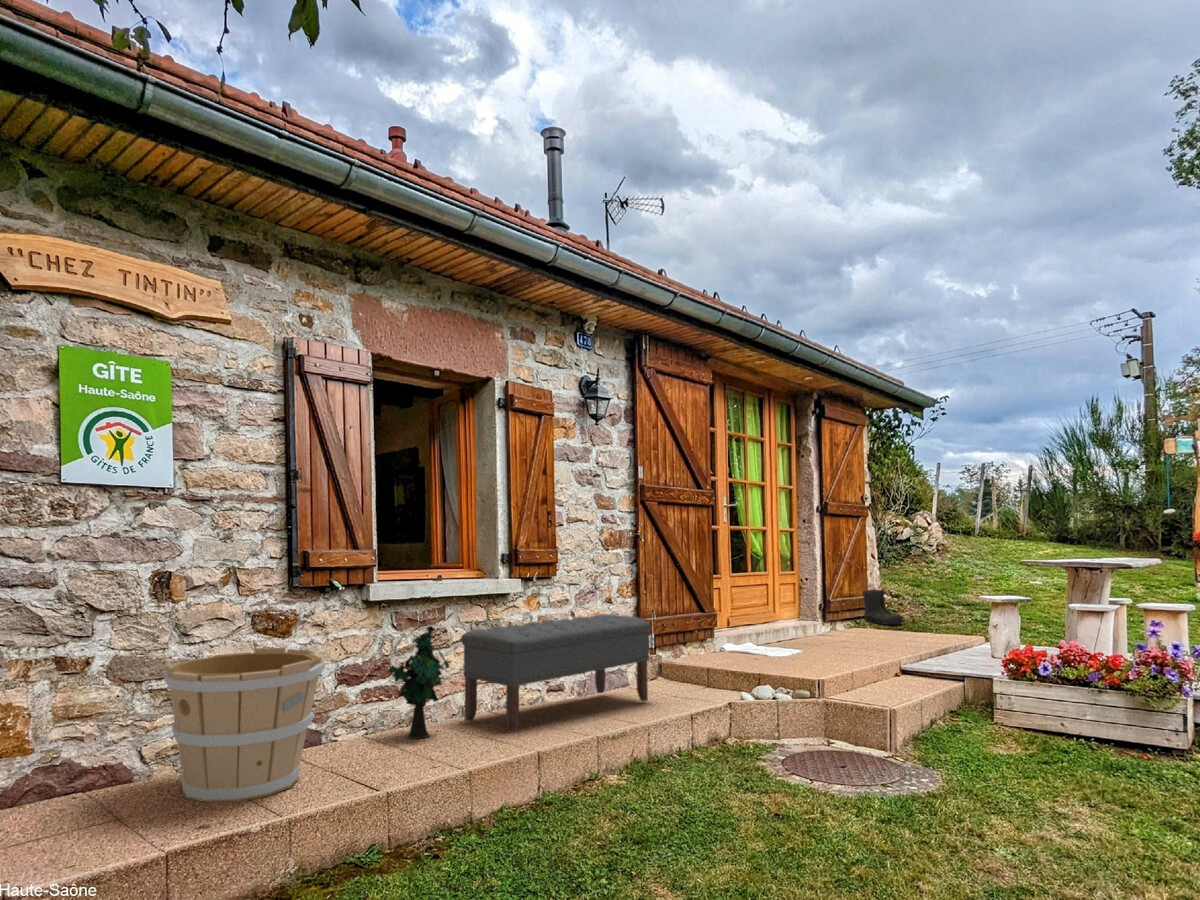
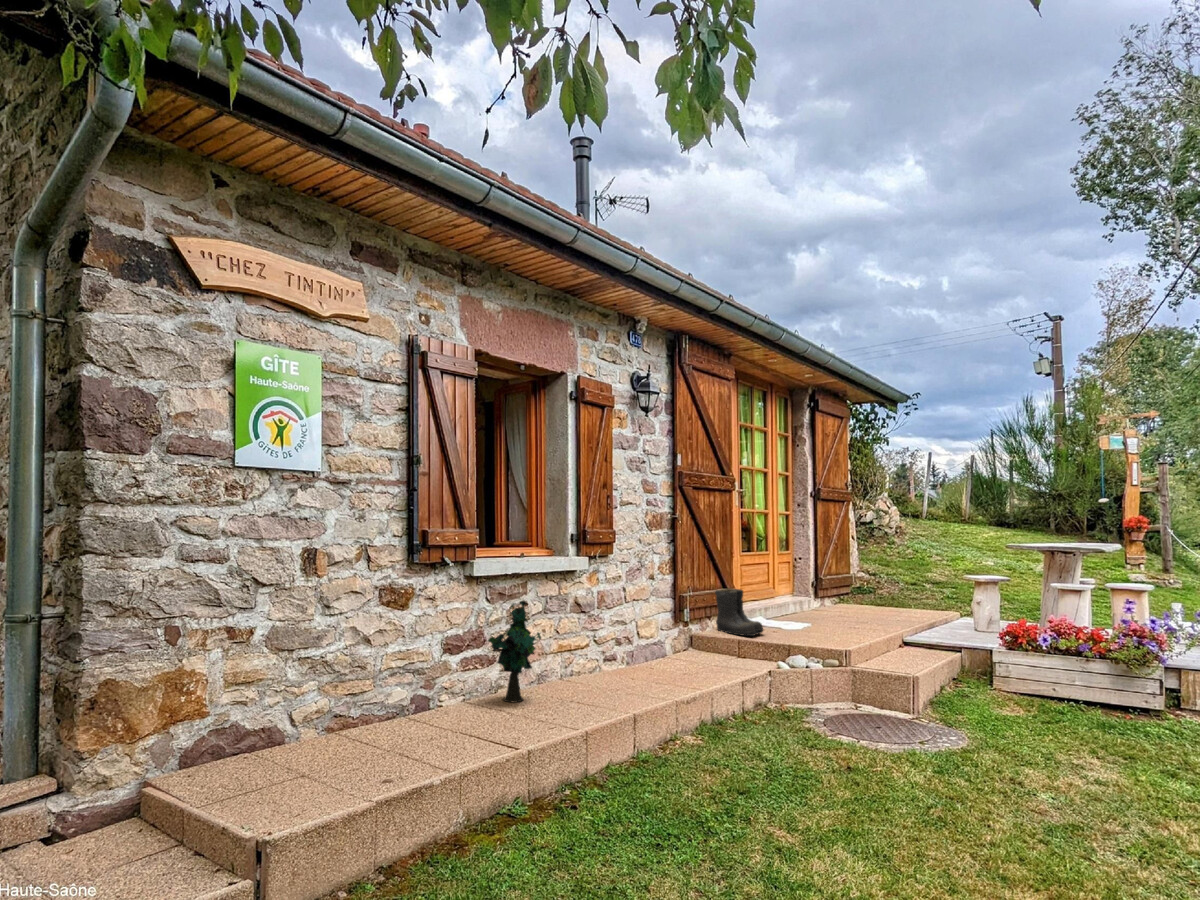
boots: present [863,589,903,625] -> present [715,589,764,636]
bench: present [461,614,651,733] -> none [541,591,700,700]
wooden bucket: present [164,648,324,802] -> none [324,620,460,758]

